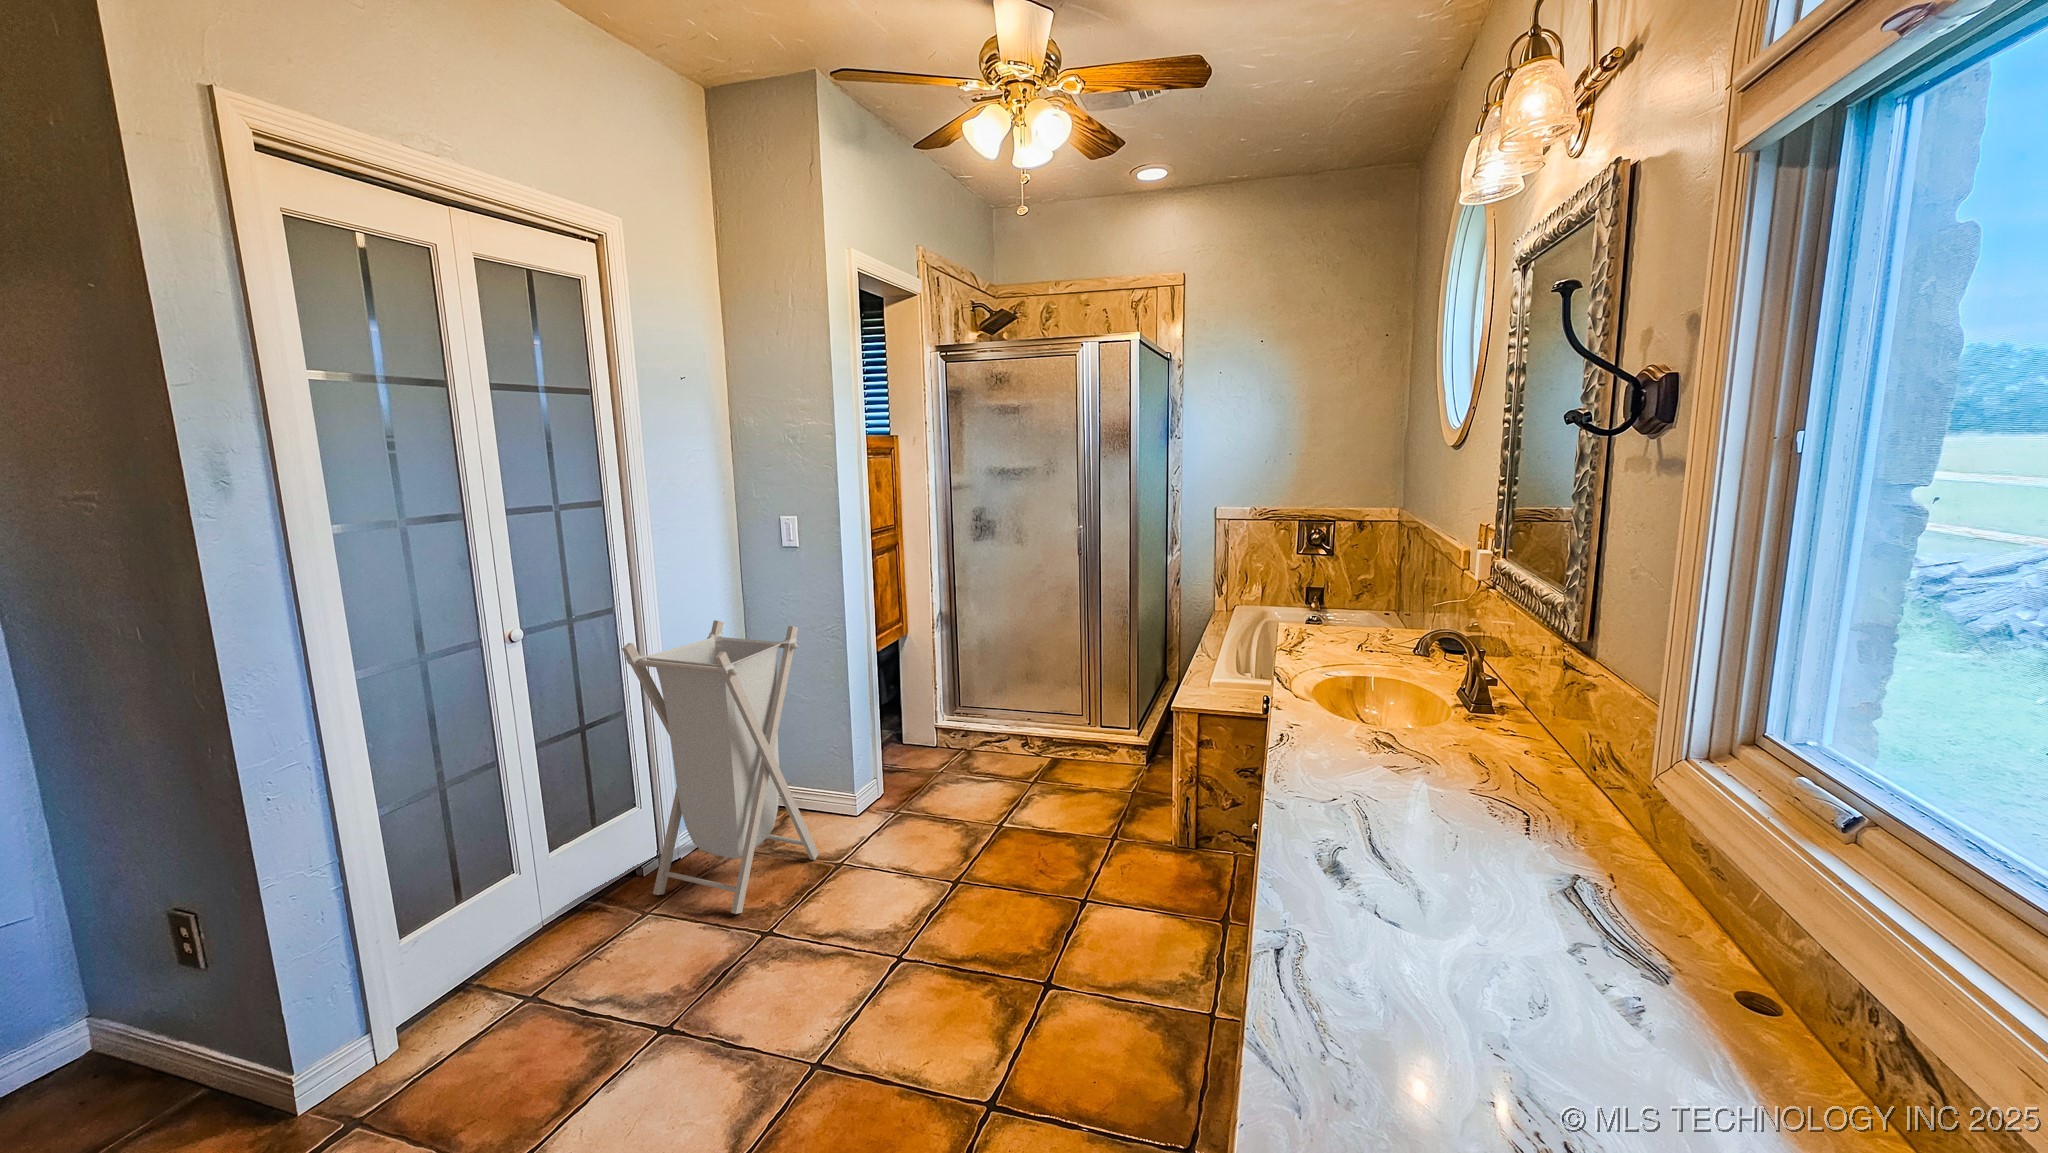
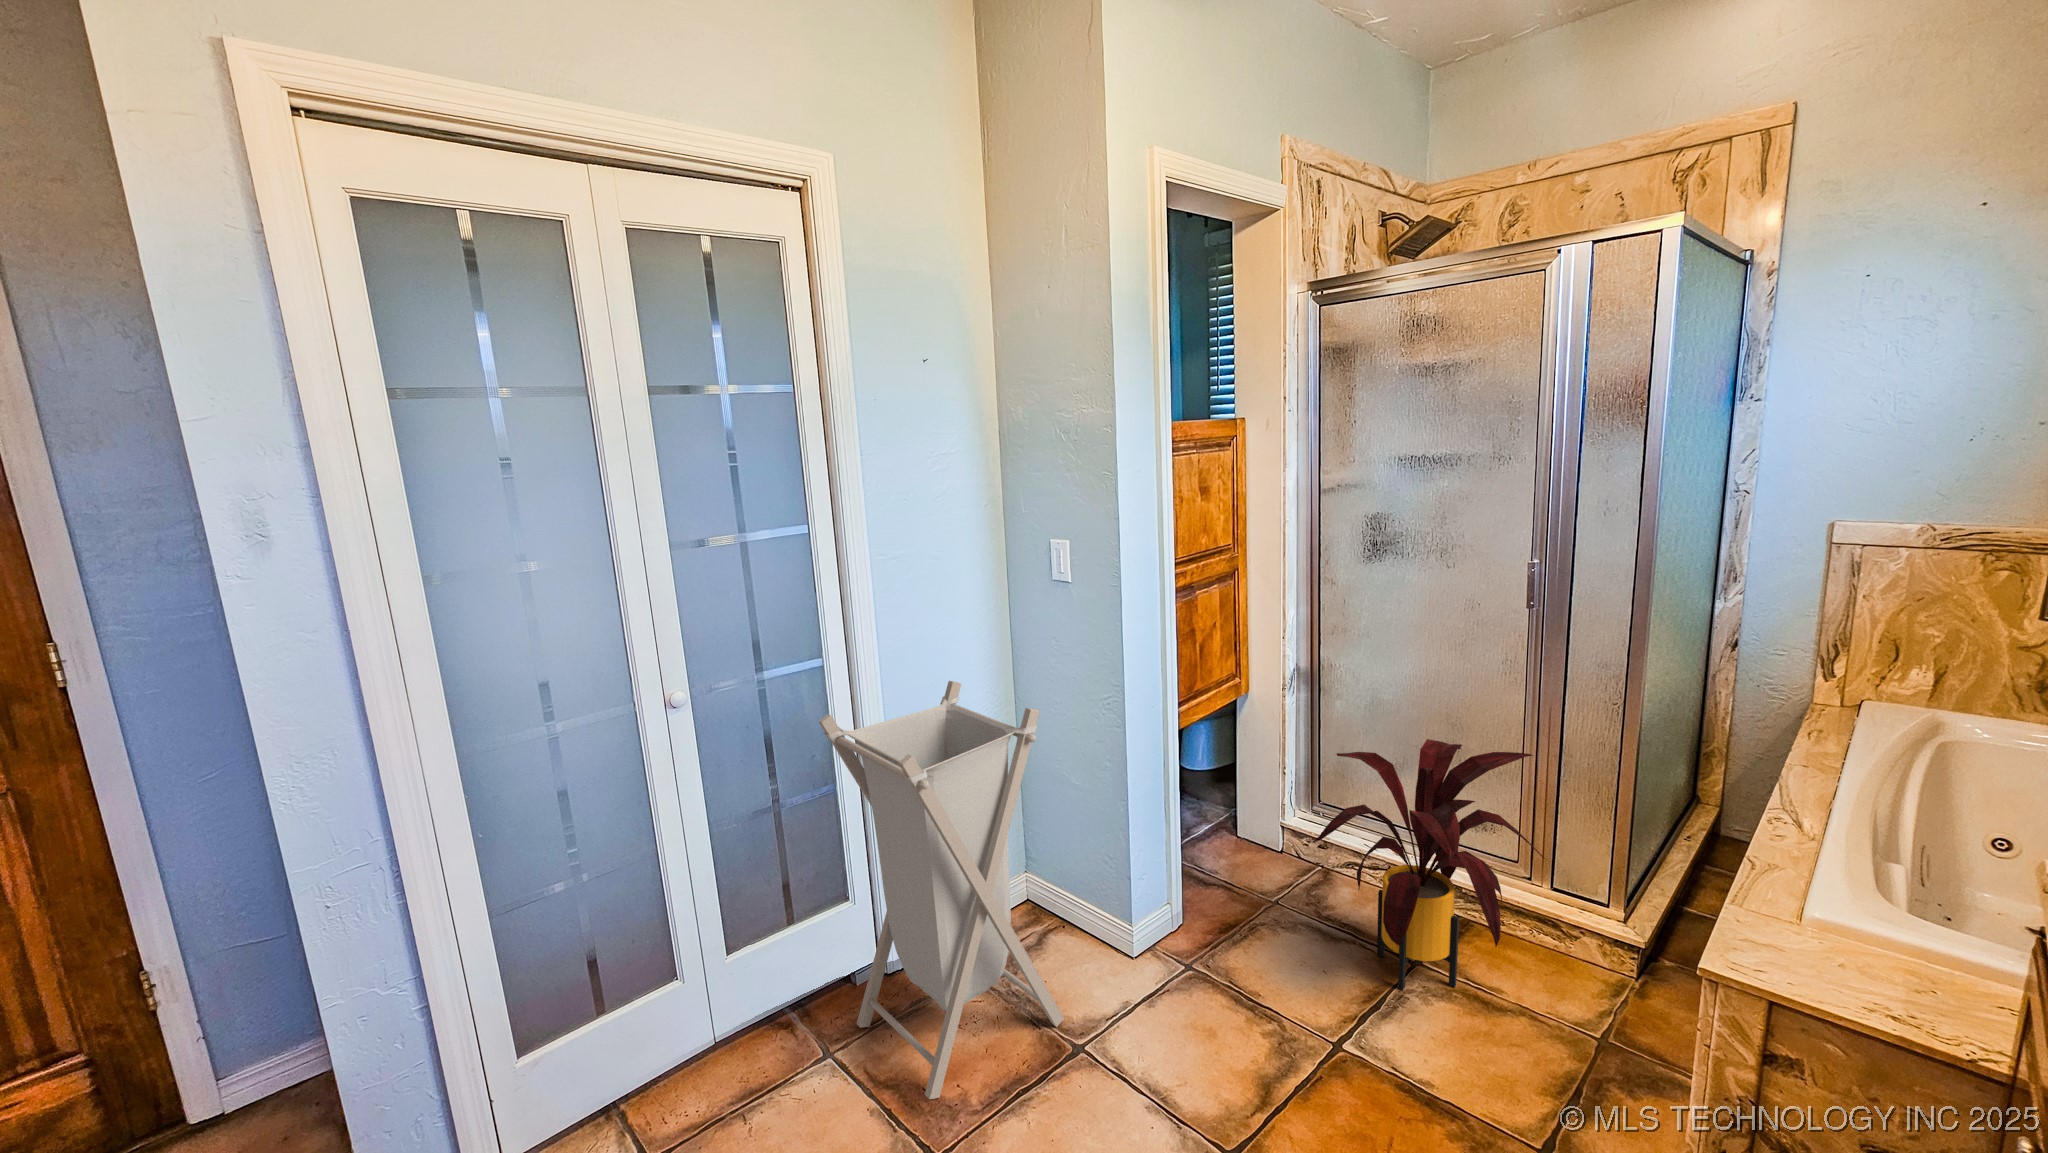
house plant: none [972,639,1099,795] -> present [1313,739,1545,990]

